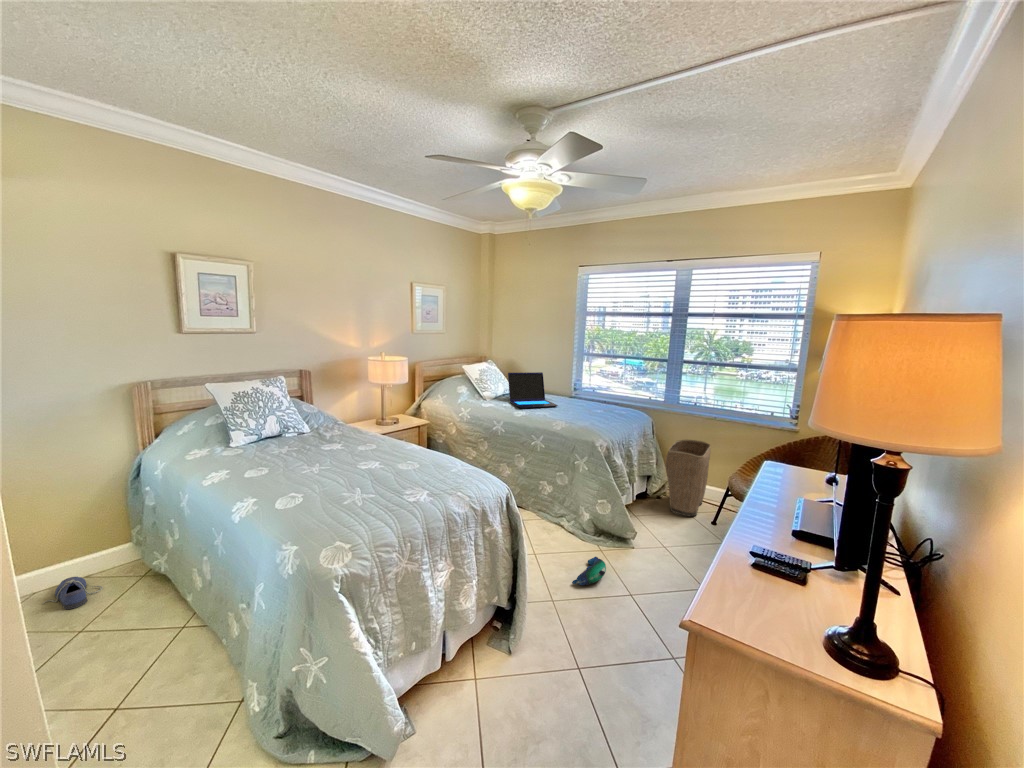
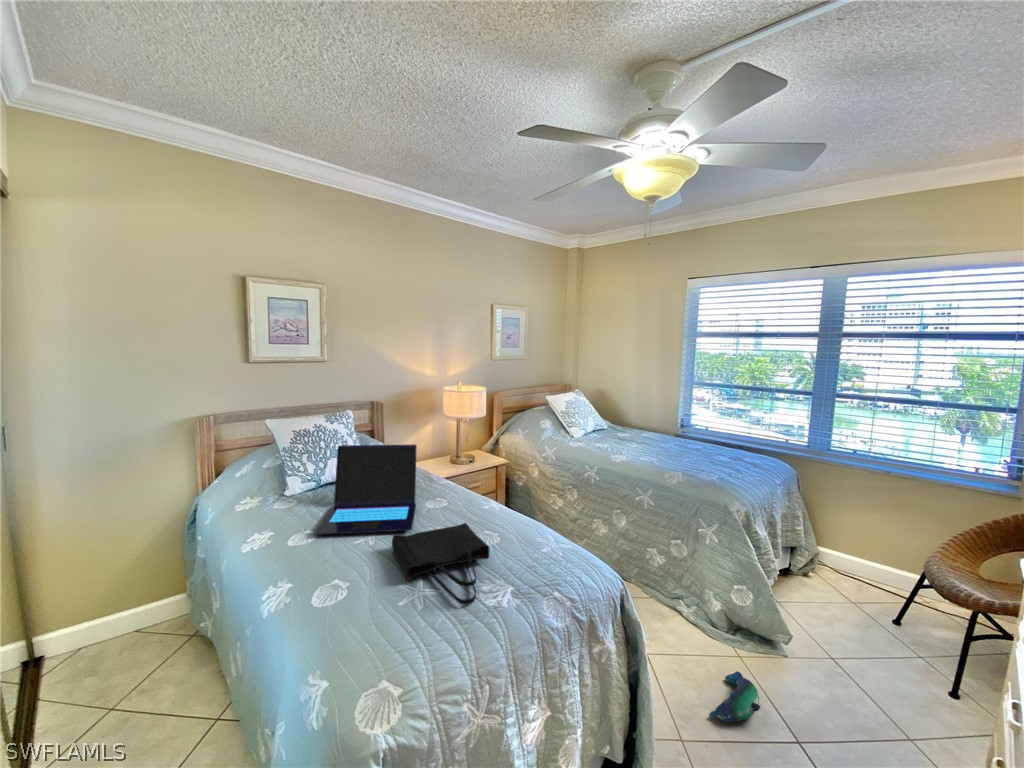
laptop: present [508,372,558,408] -> present [314,445,417,535]
laundry basket: present [666,440,711,516] -> none [820,500,887,611]
tote bag: none [334,456,410,501] -> present [392,523,490,604]
shoe: present [42,577,103,609] -> none [84,632,149,678]

